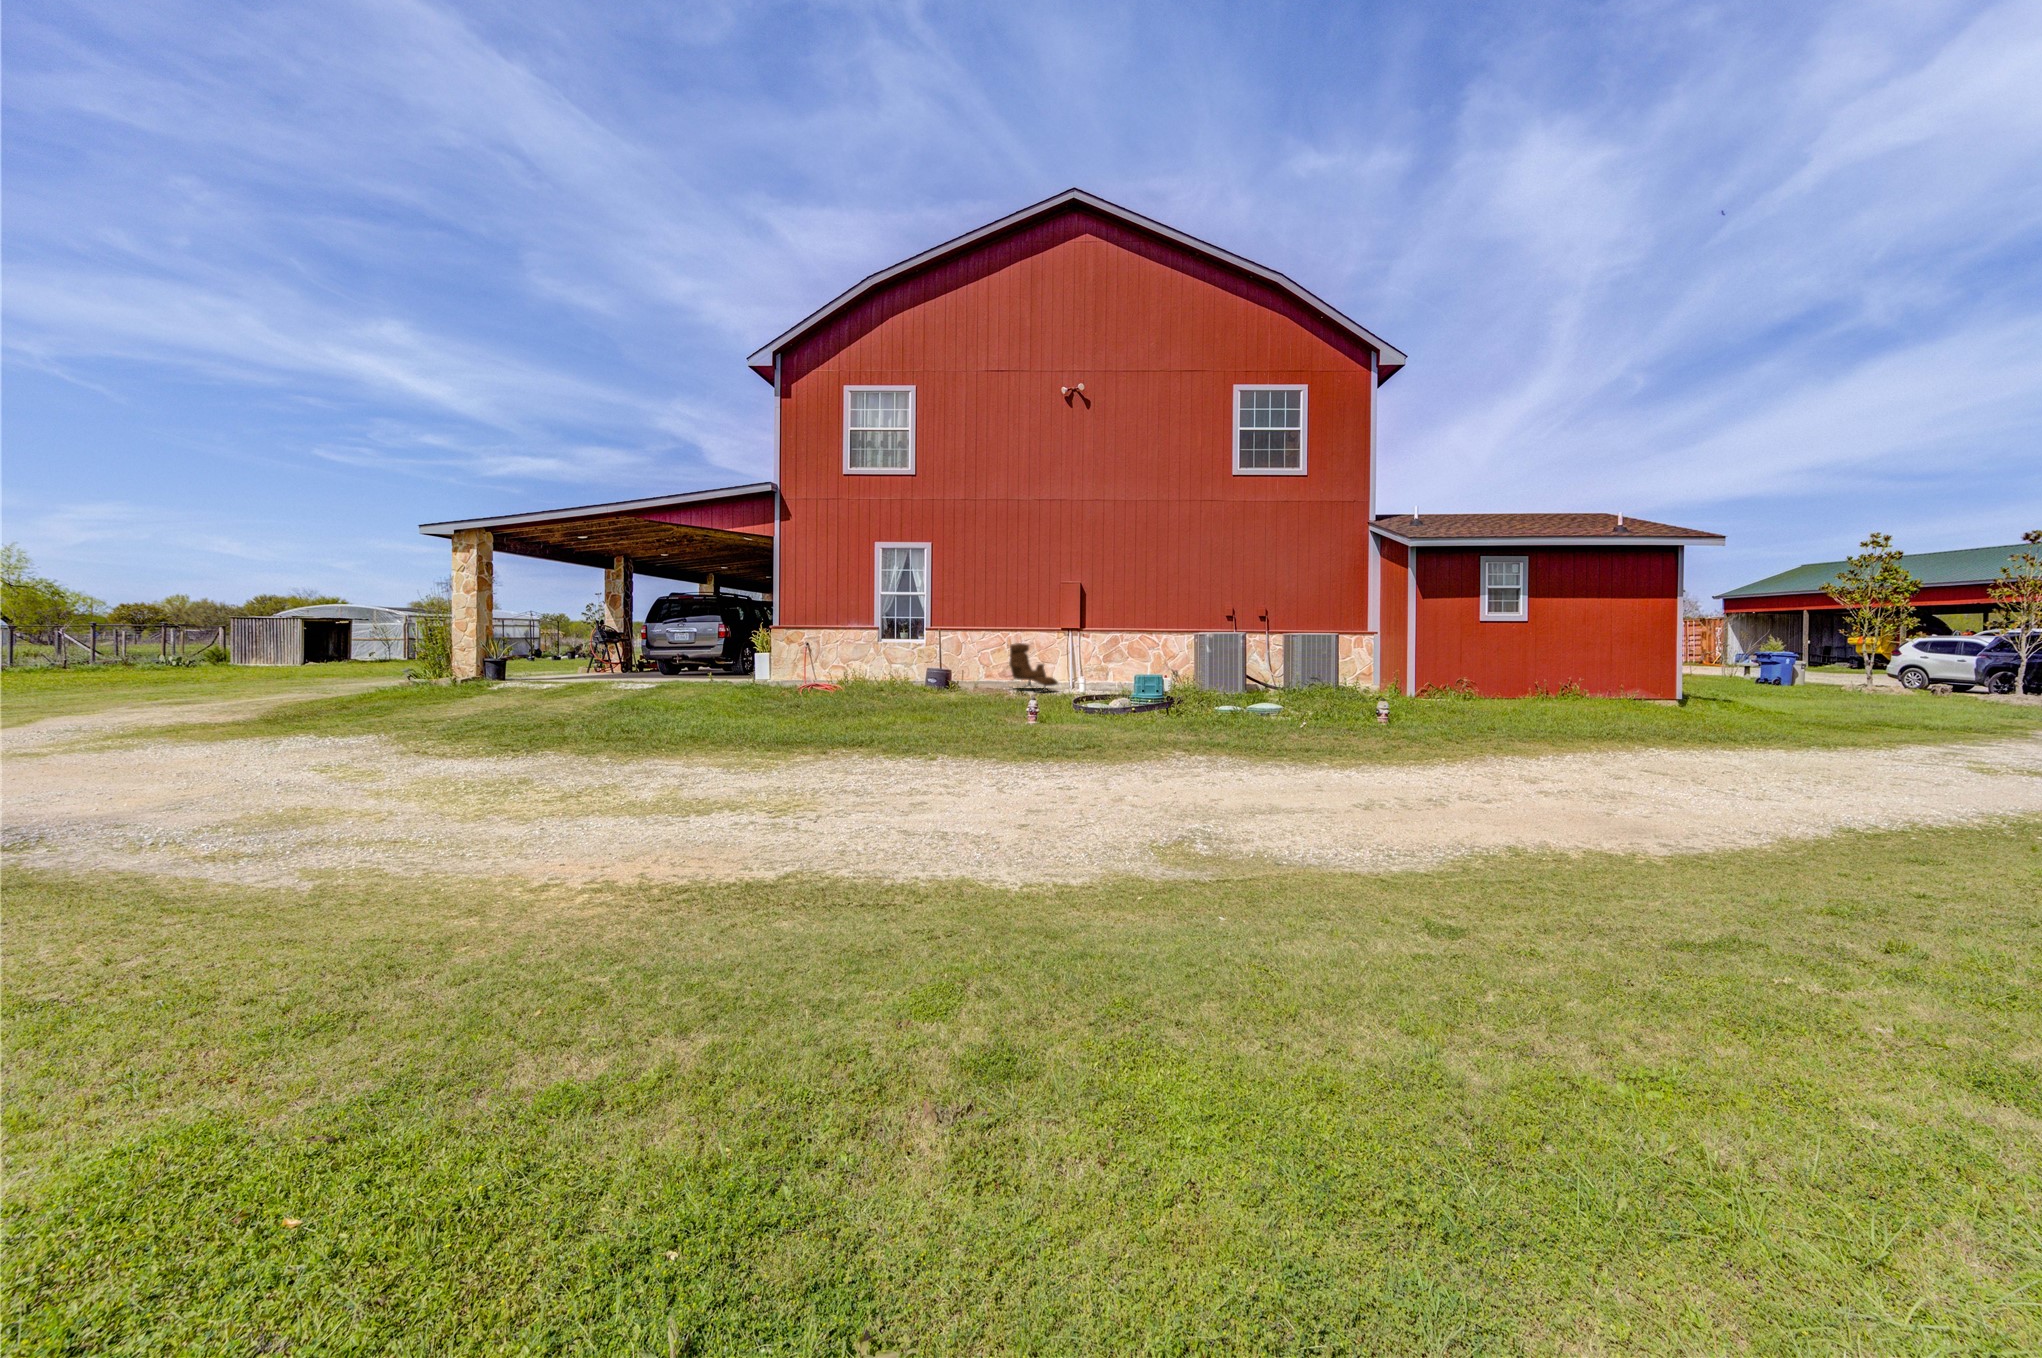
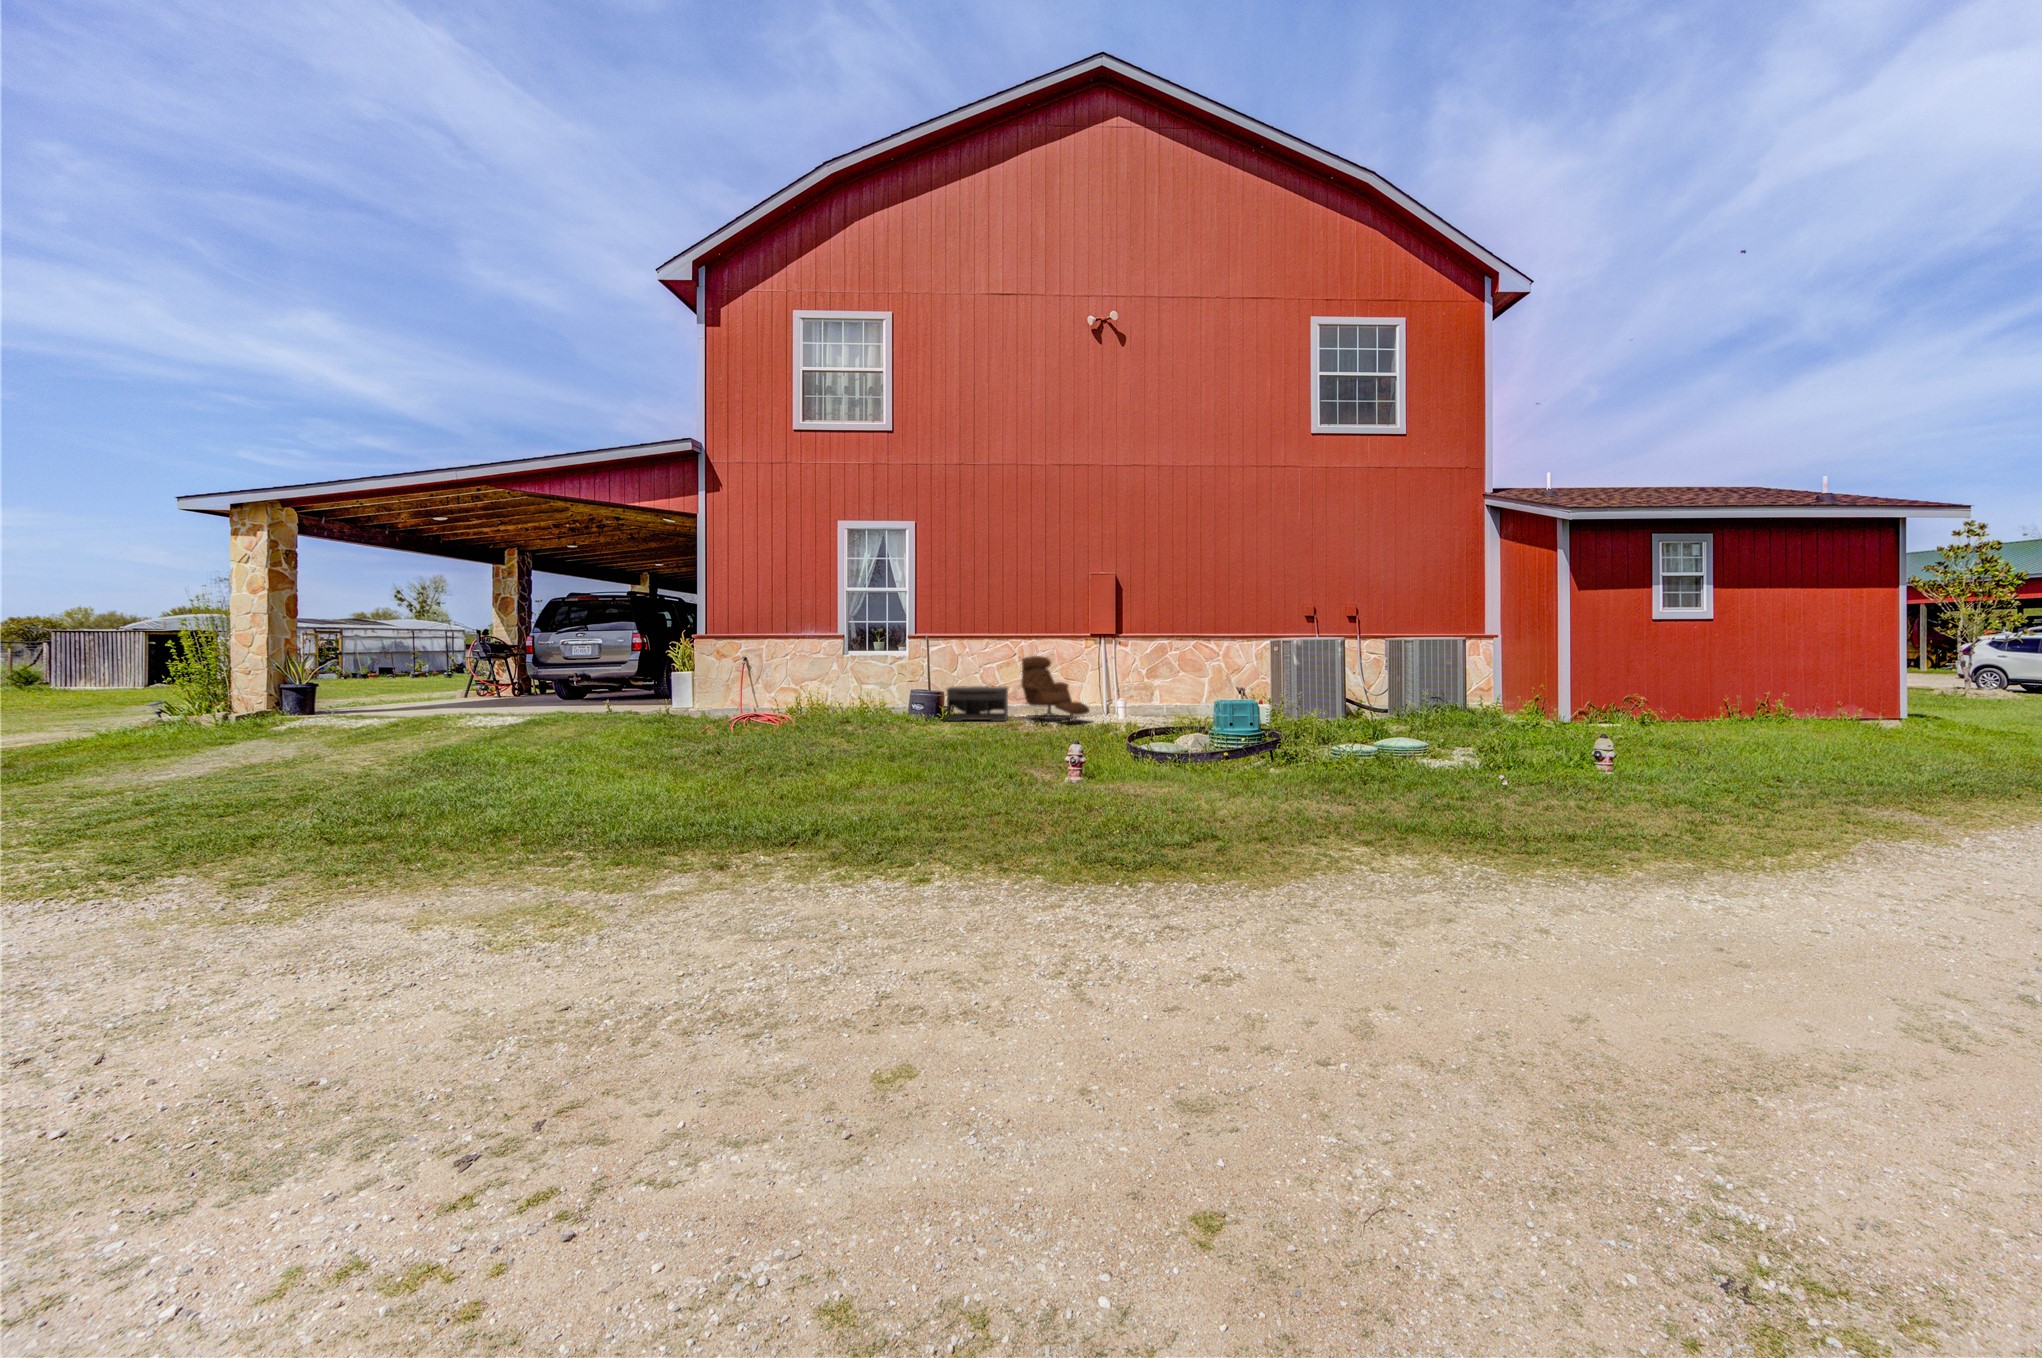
bench: none [955,665,1001,690] -> present [946,686,1008,721]

